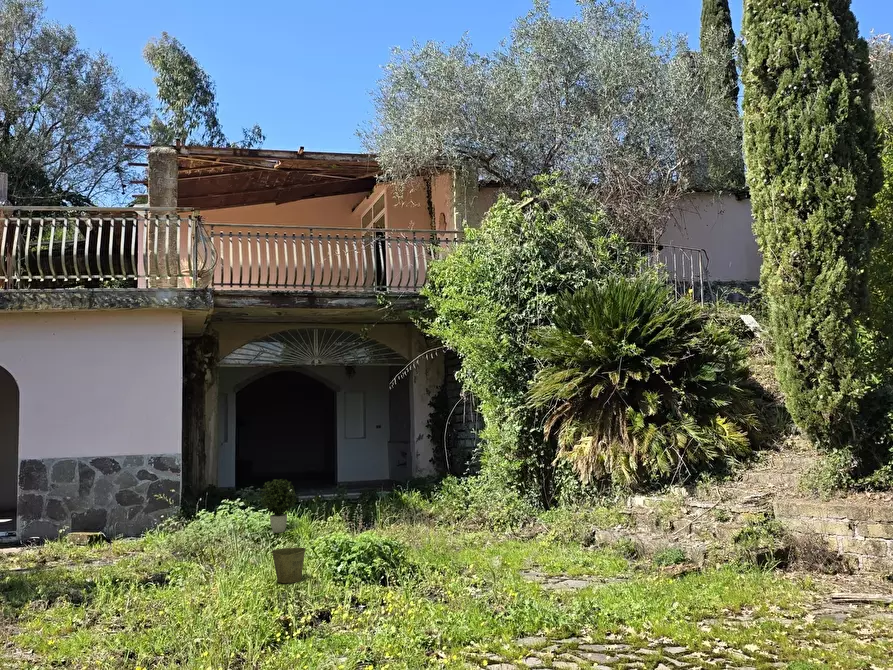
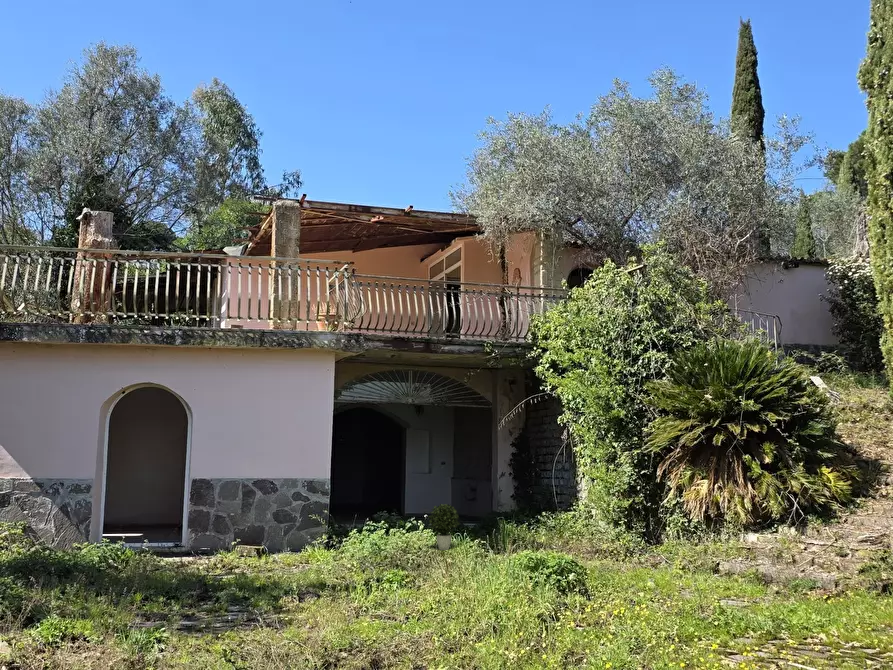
bucket: present [272,534,306,583] -> none [489,544,516,587]

